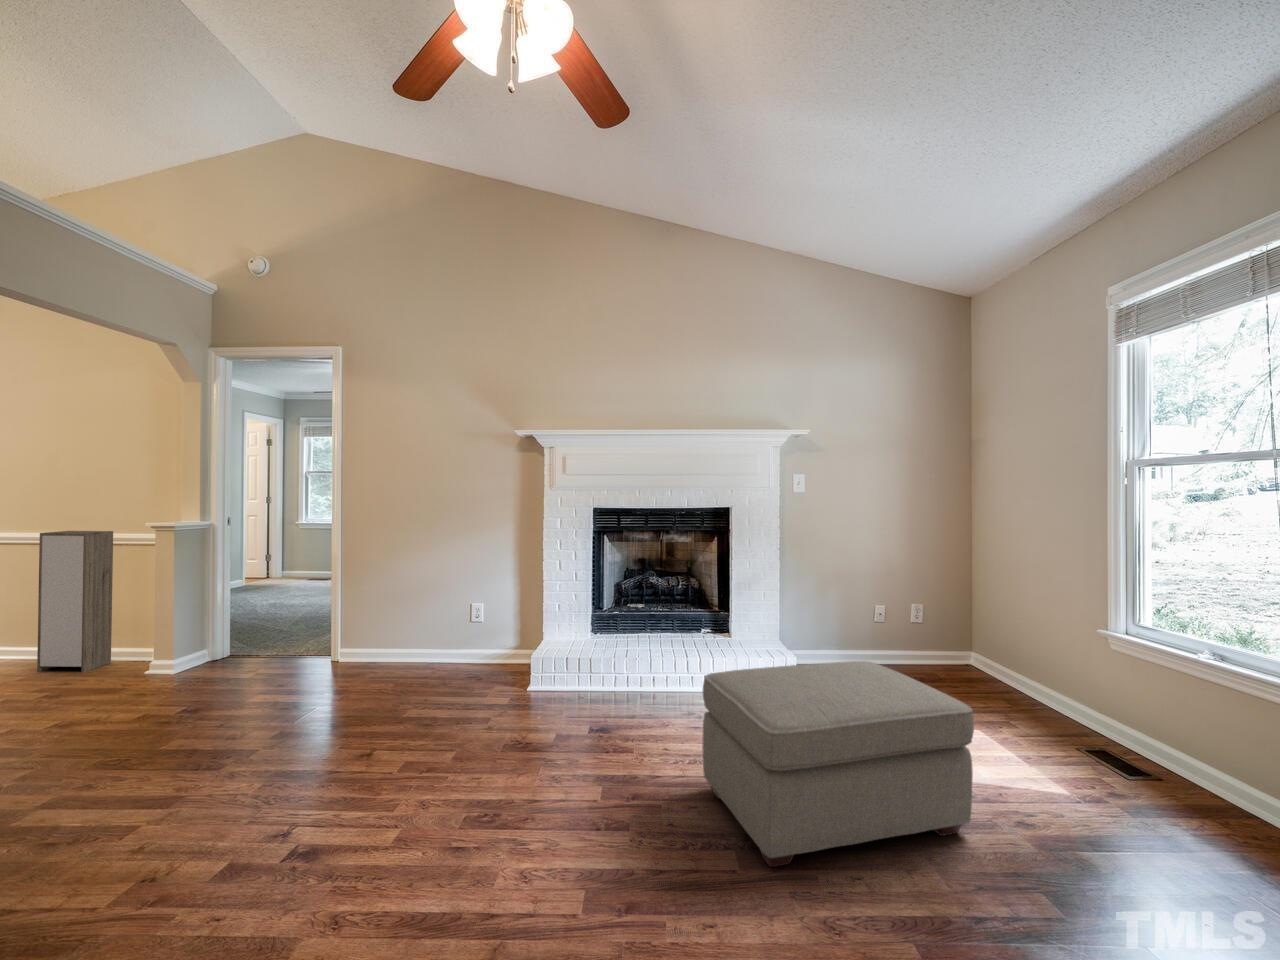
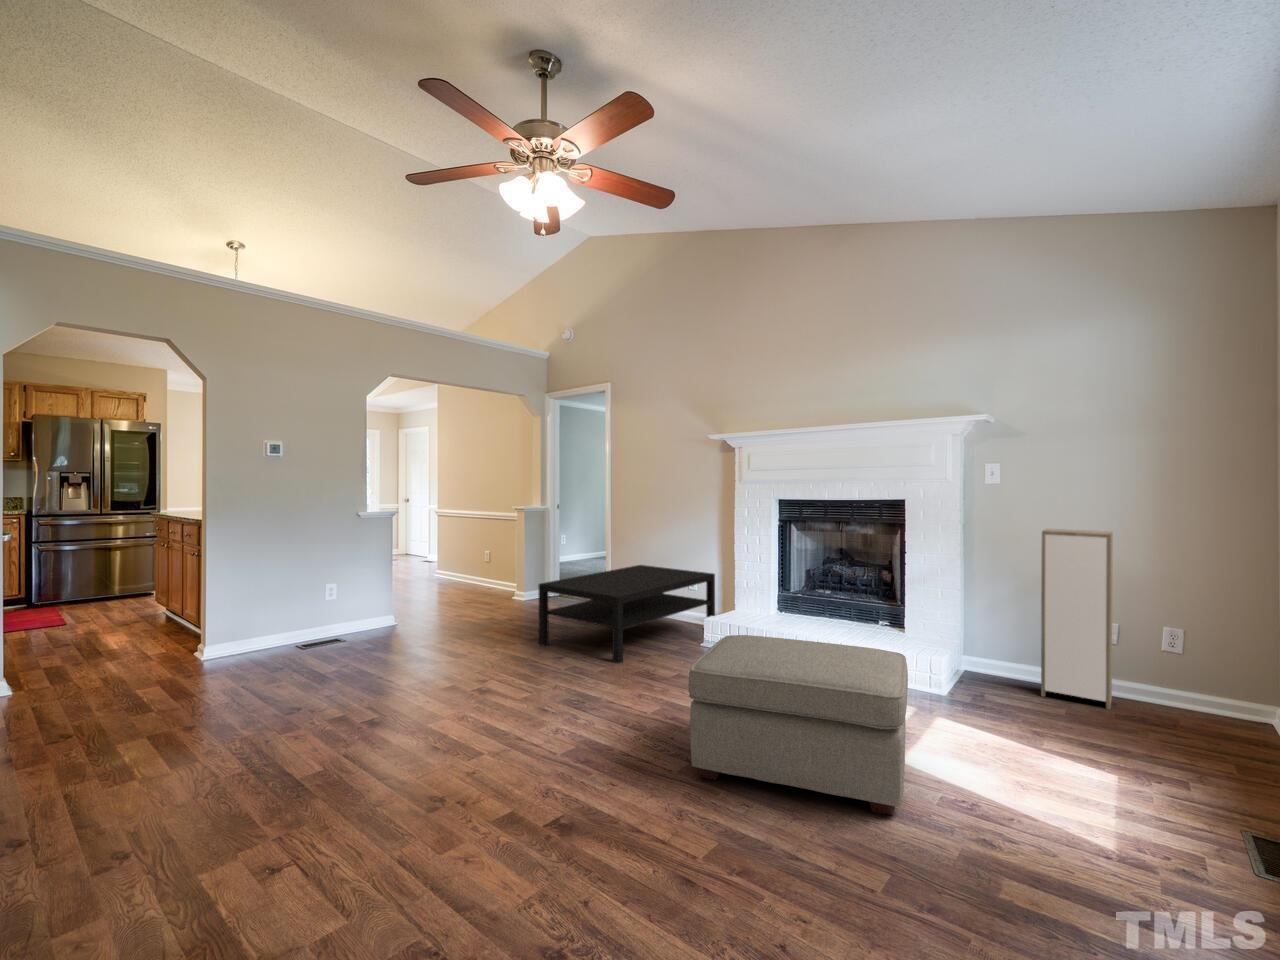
storage cabinet: present [37,531,113,672] -> present [1041,528,1113,709]
coffee table: none [294,597,511,740] -> present [539,565,715,664]

